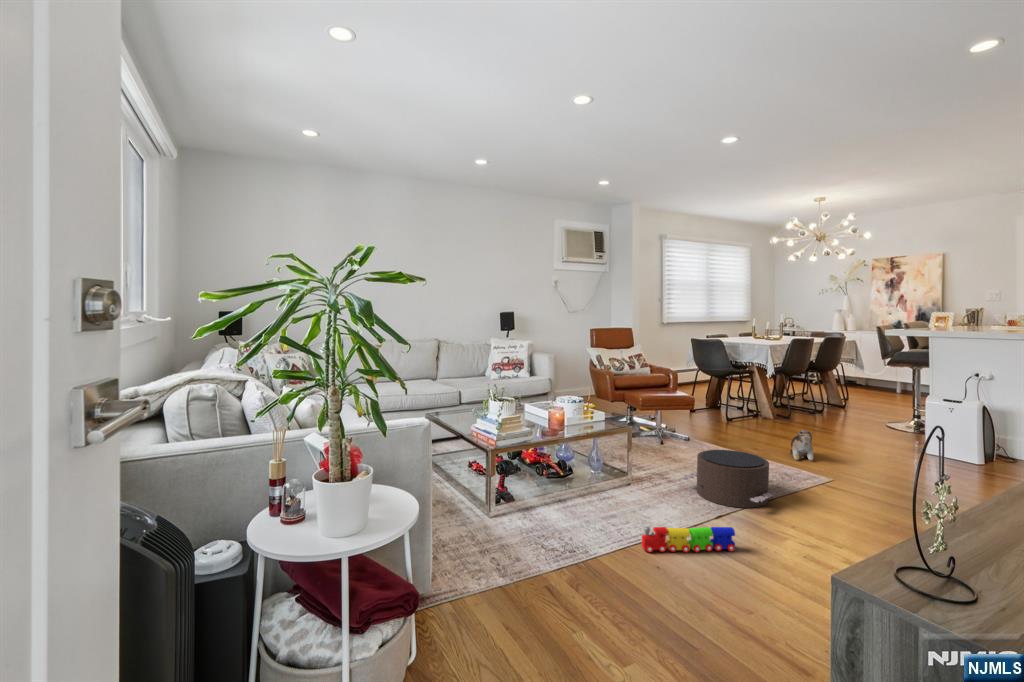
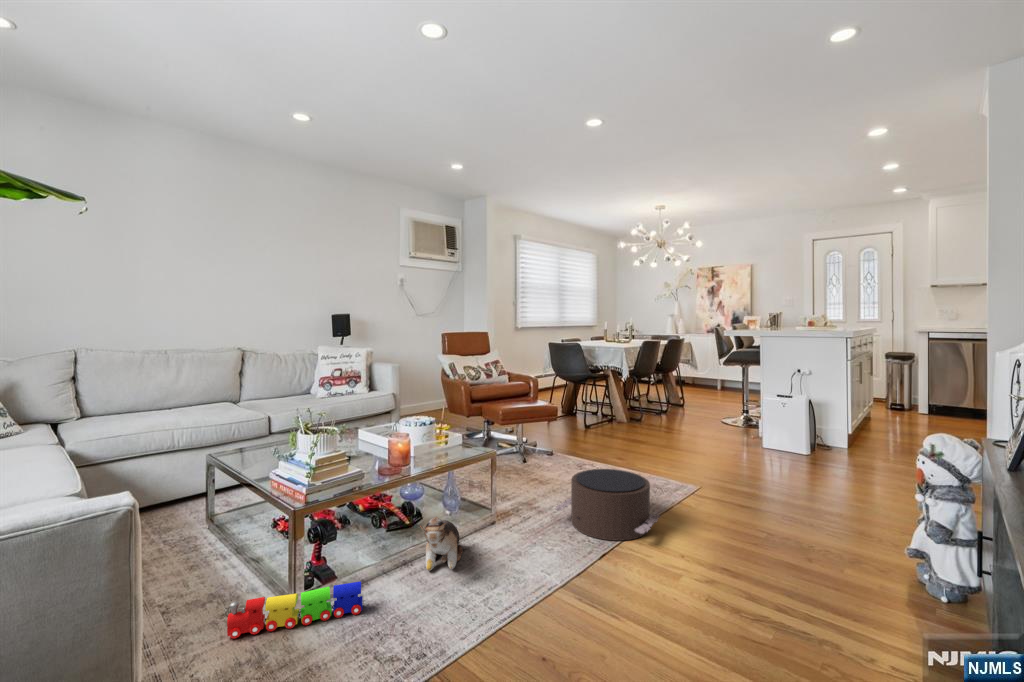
plush toy: present [790,430,814,461] -> present [420,517,463,571]
toy train: present [642,527,735,553] -> present [227,582,364,639]

